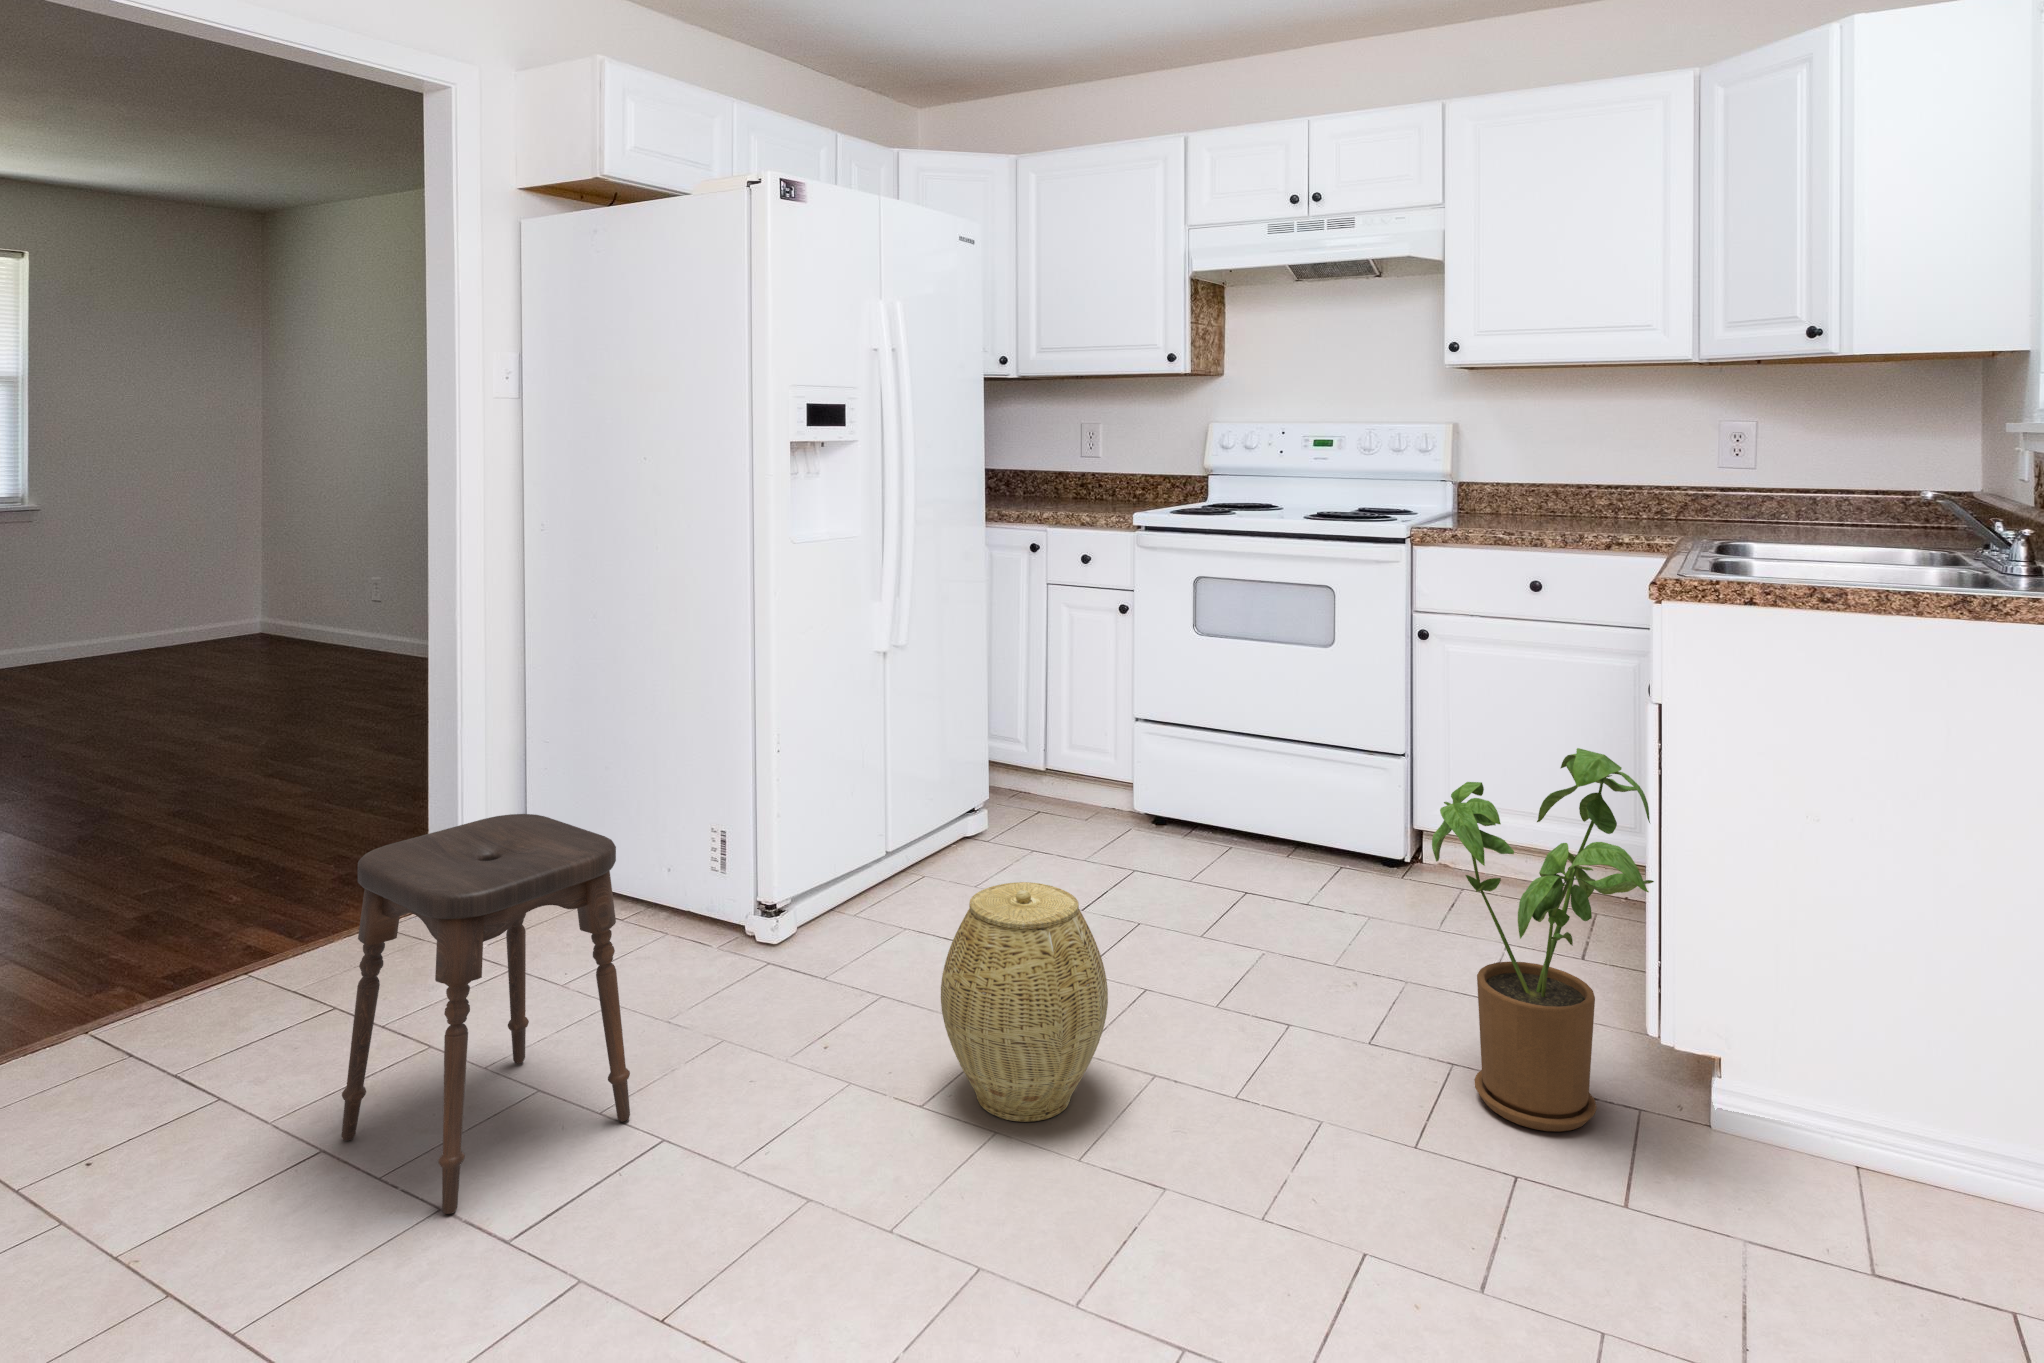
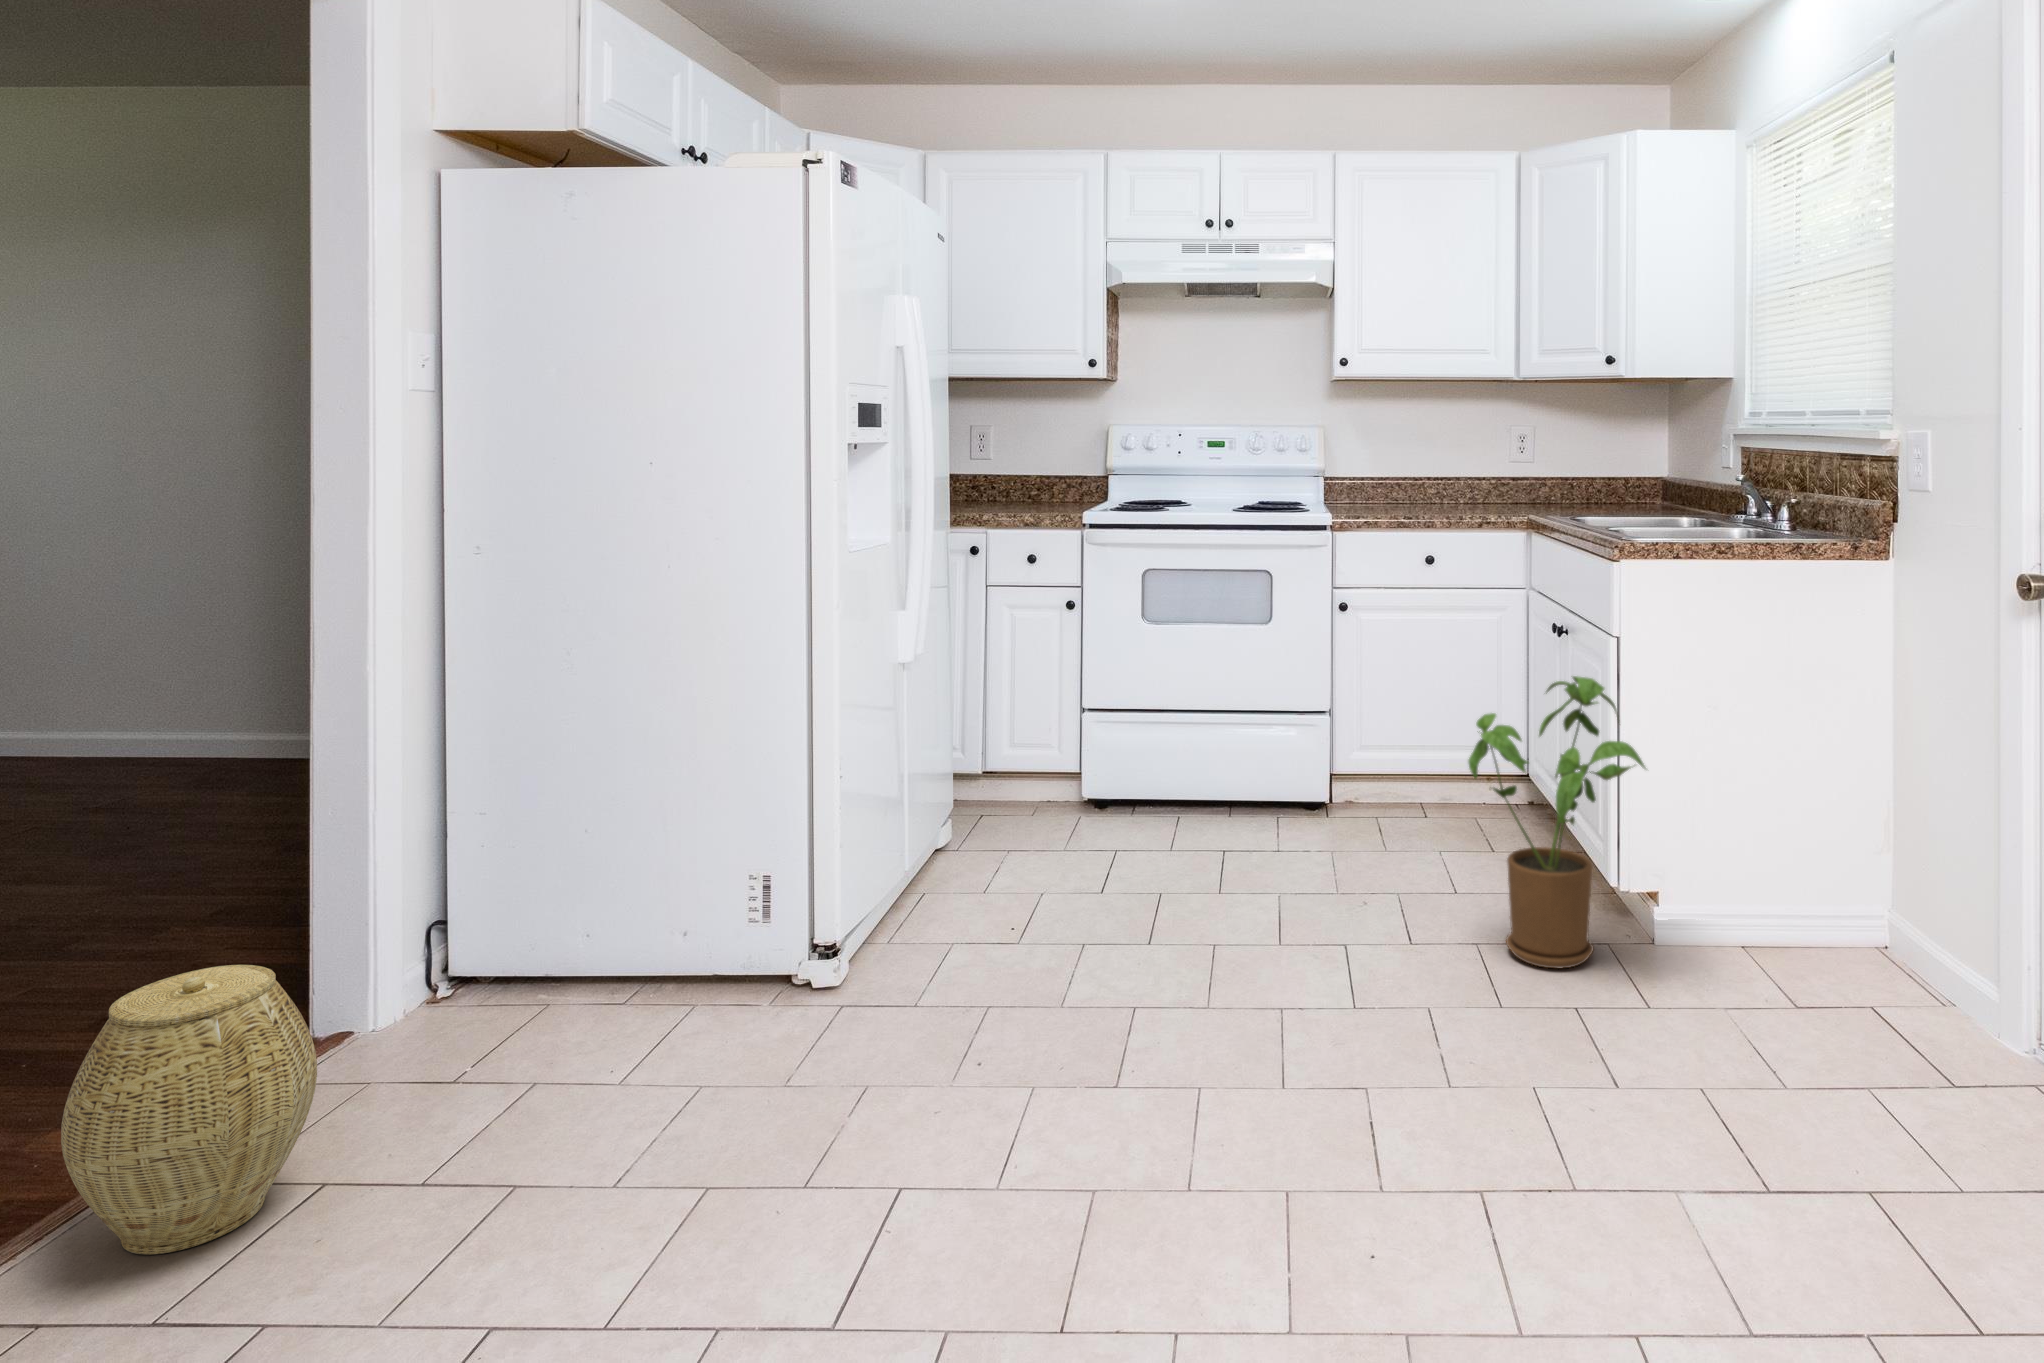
stool: present [341,814,630,1214] -> none [528,870,855,1303]
woven basket: present [941,882,1108,1122] -> present [61,965,317,1255]

